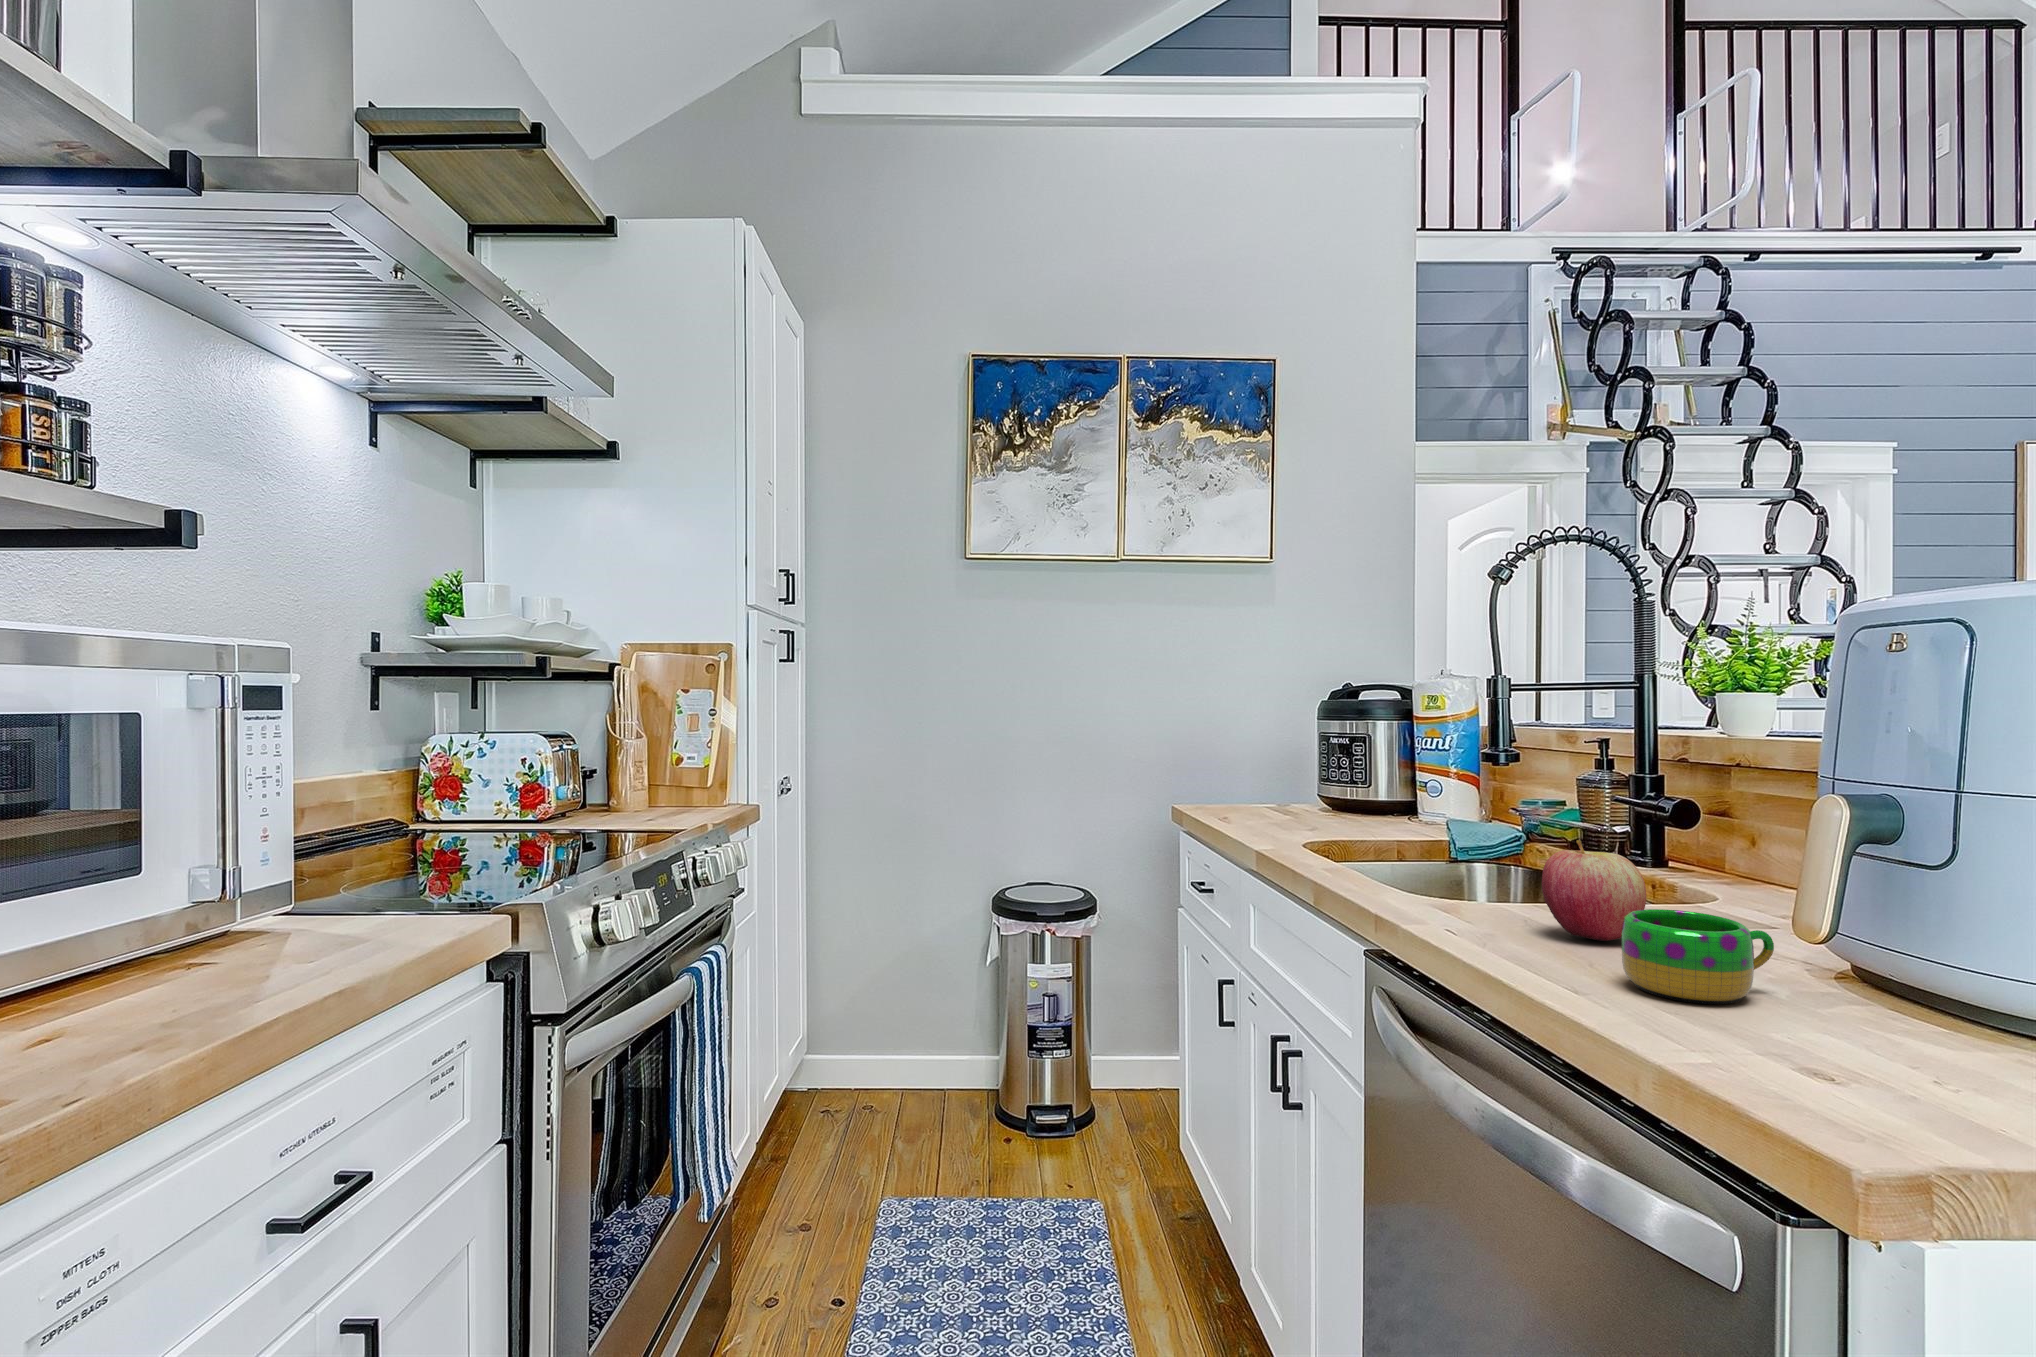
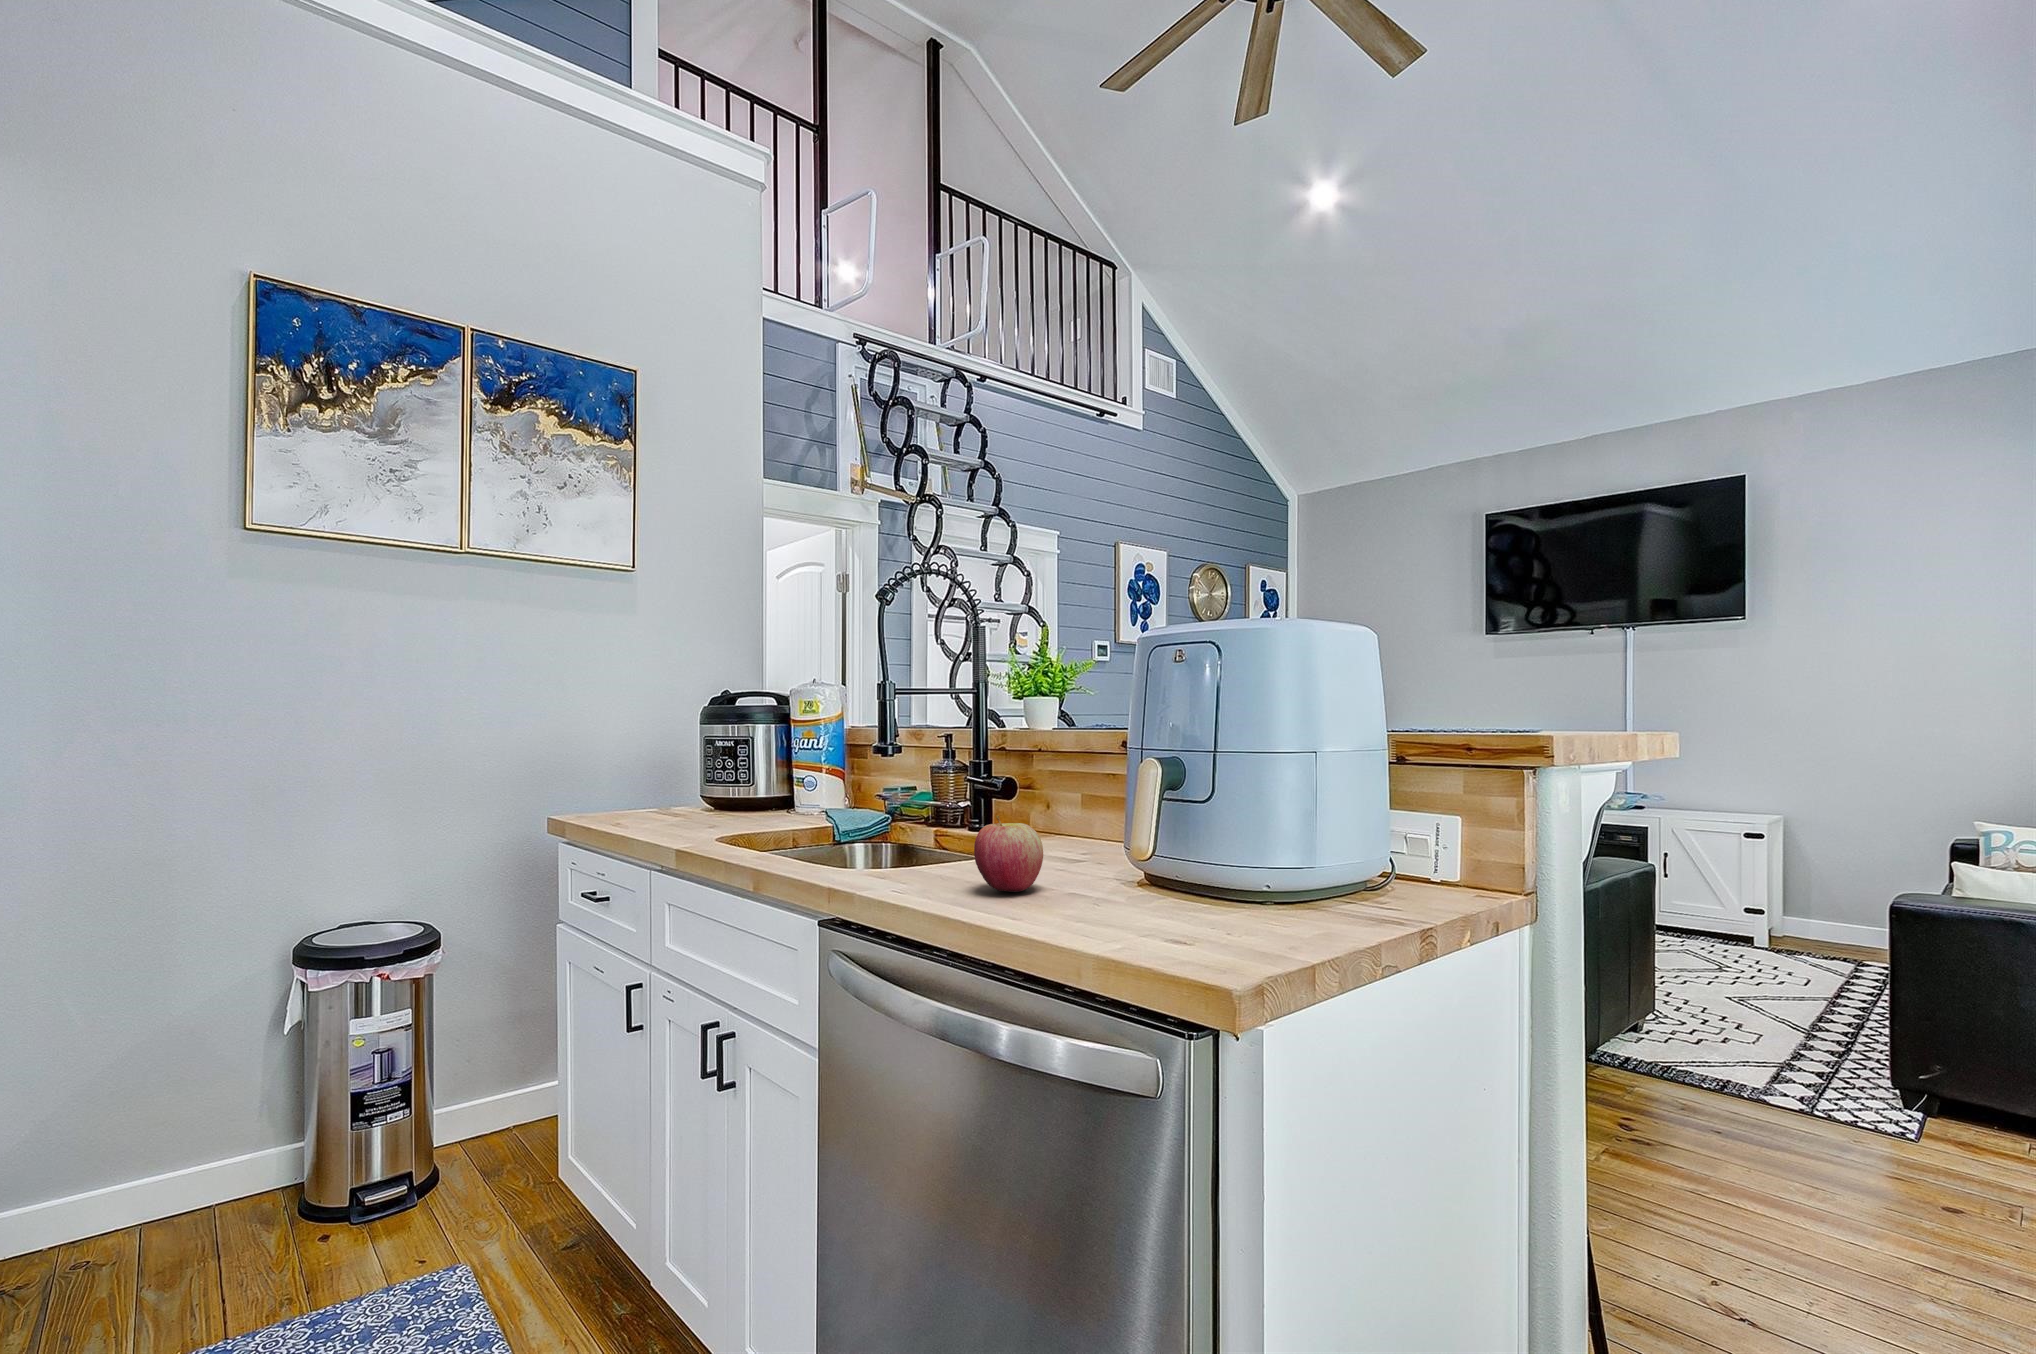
mug: present [1621,909,1774,1004] -> none [1058,861,1141,928]

